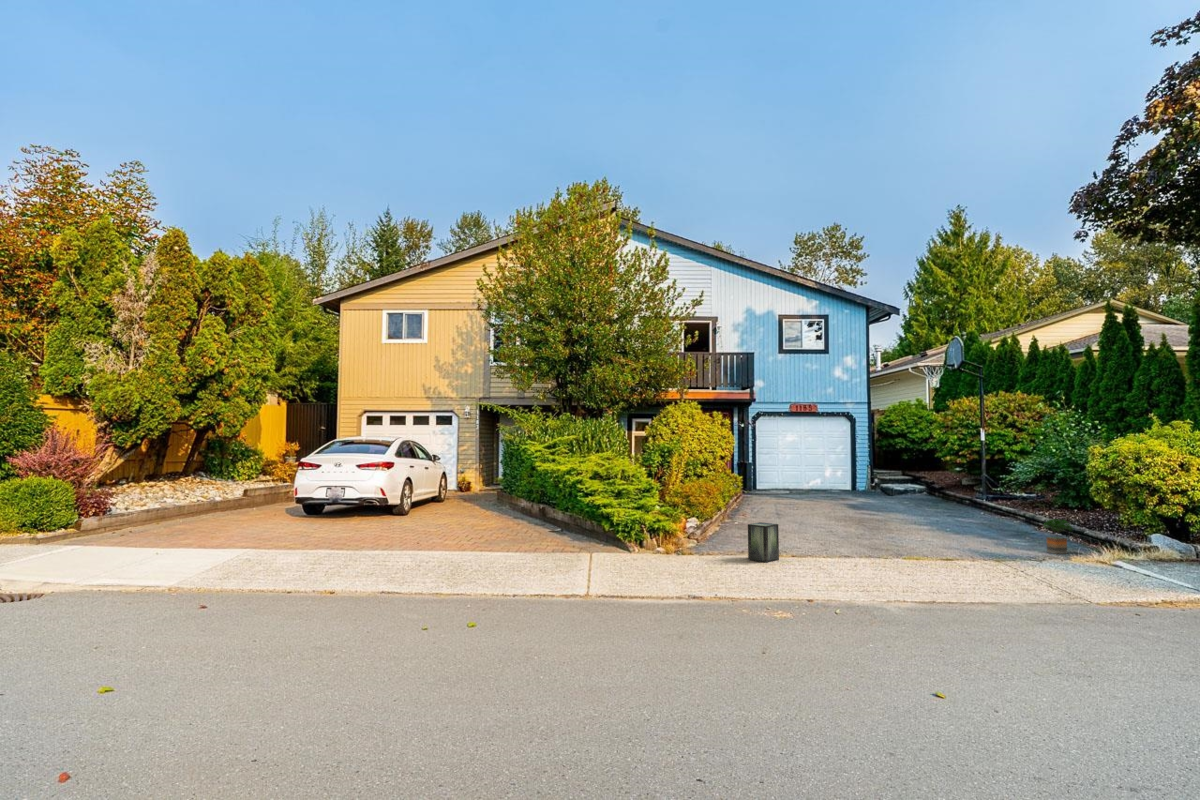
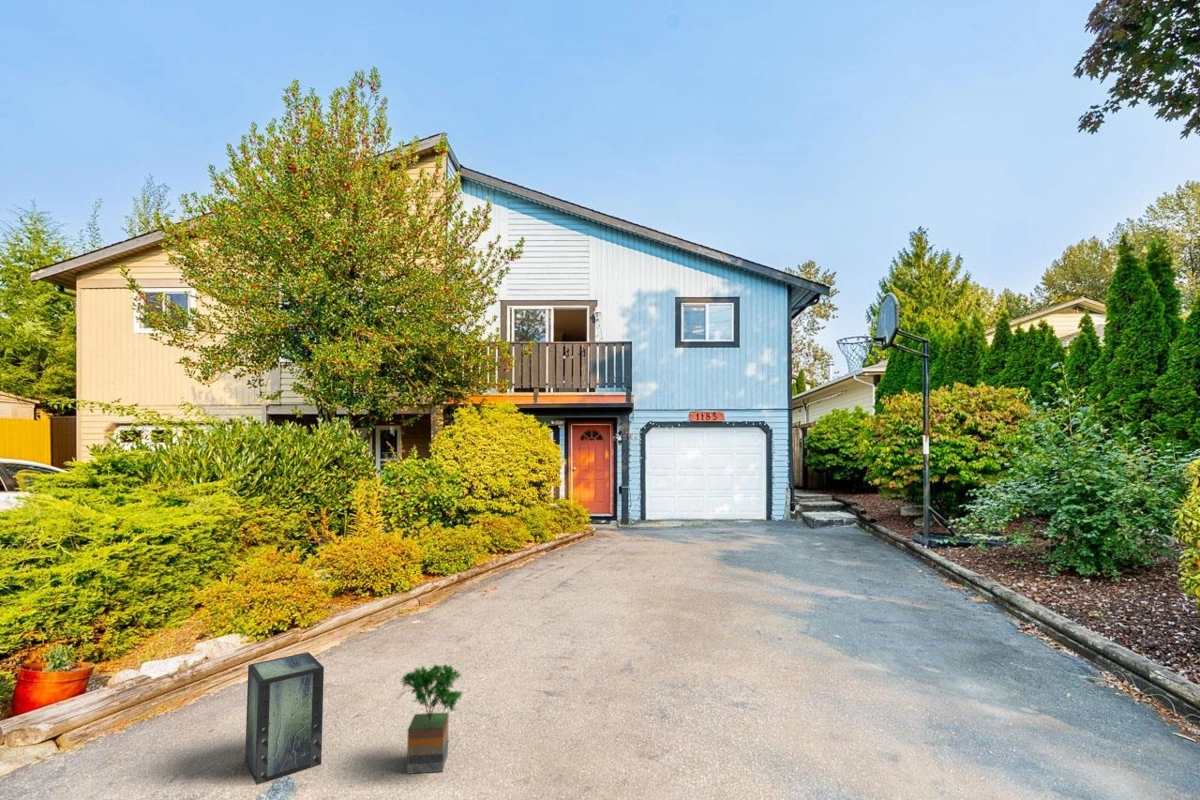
potted tree: present [1044,519,1073,554] -> present [401,665,462,774]

